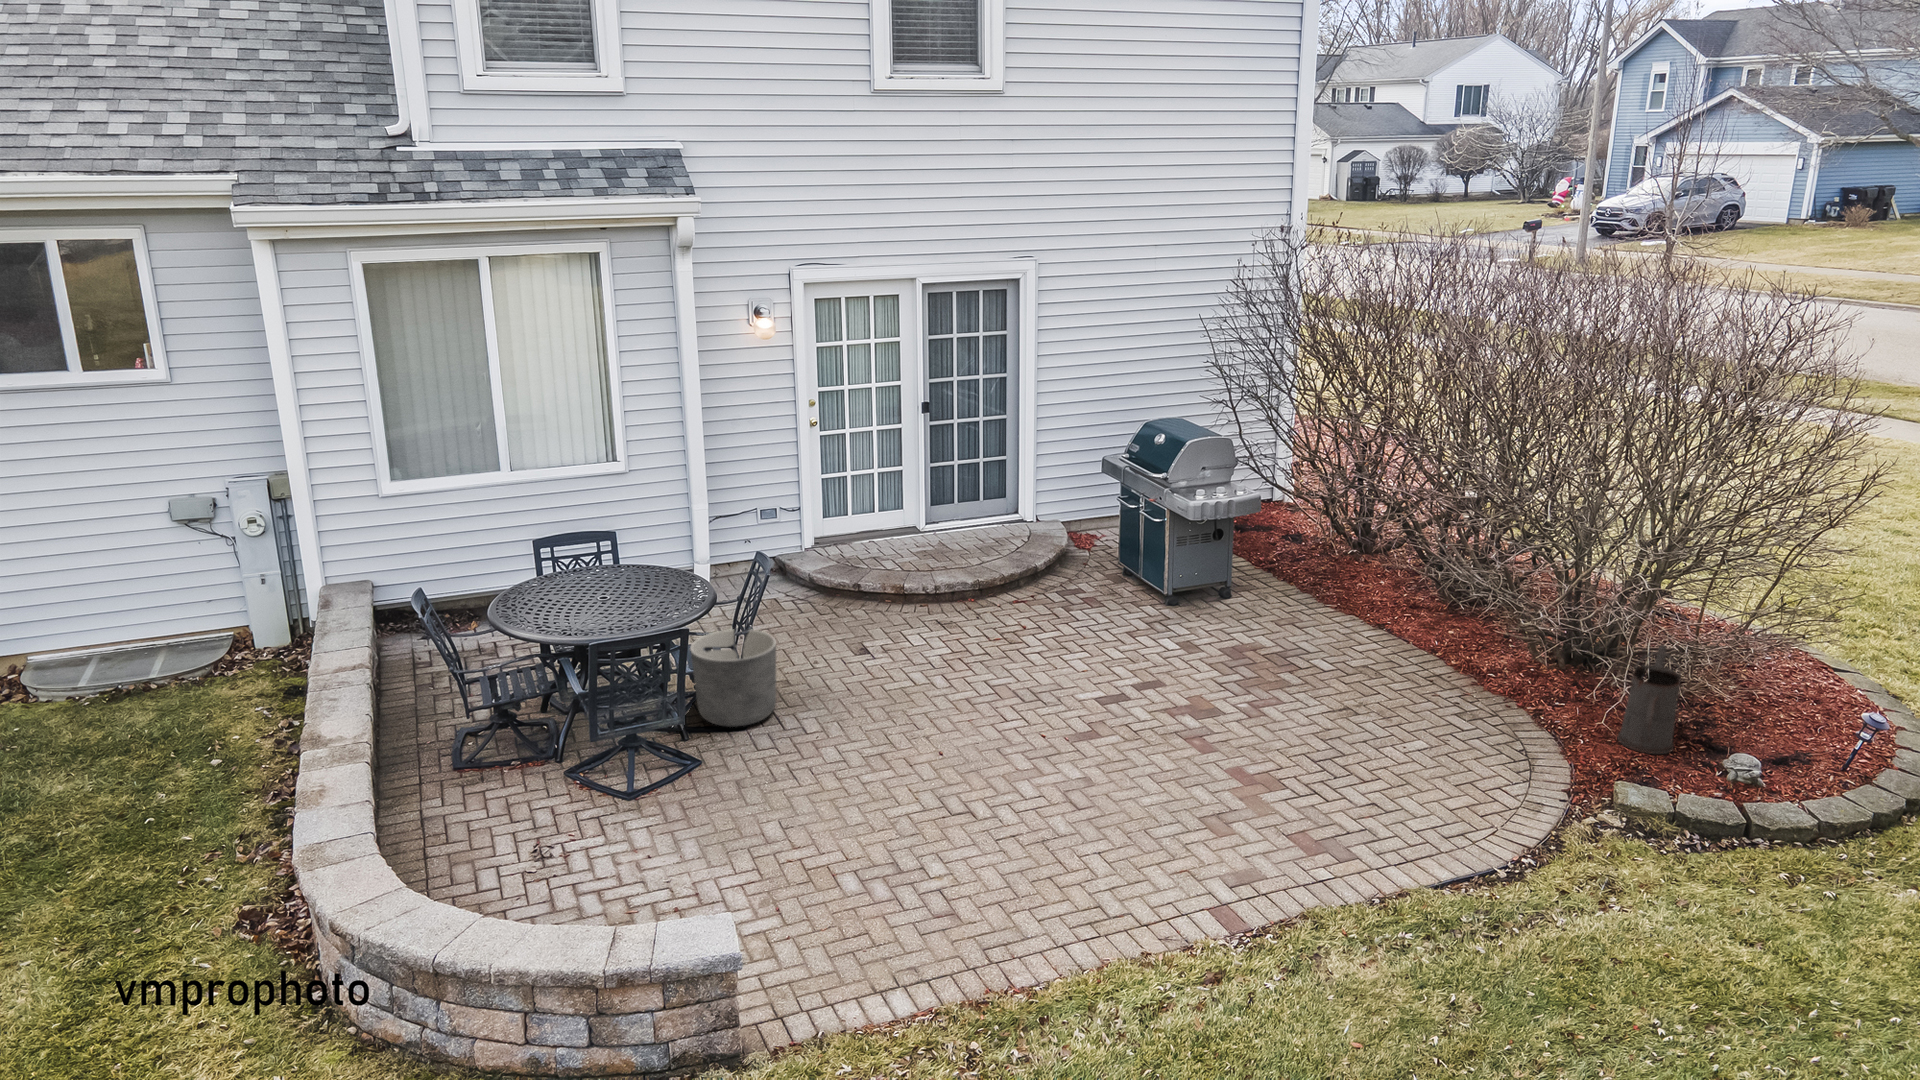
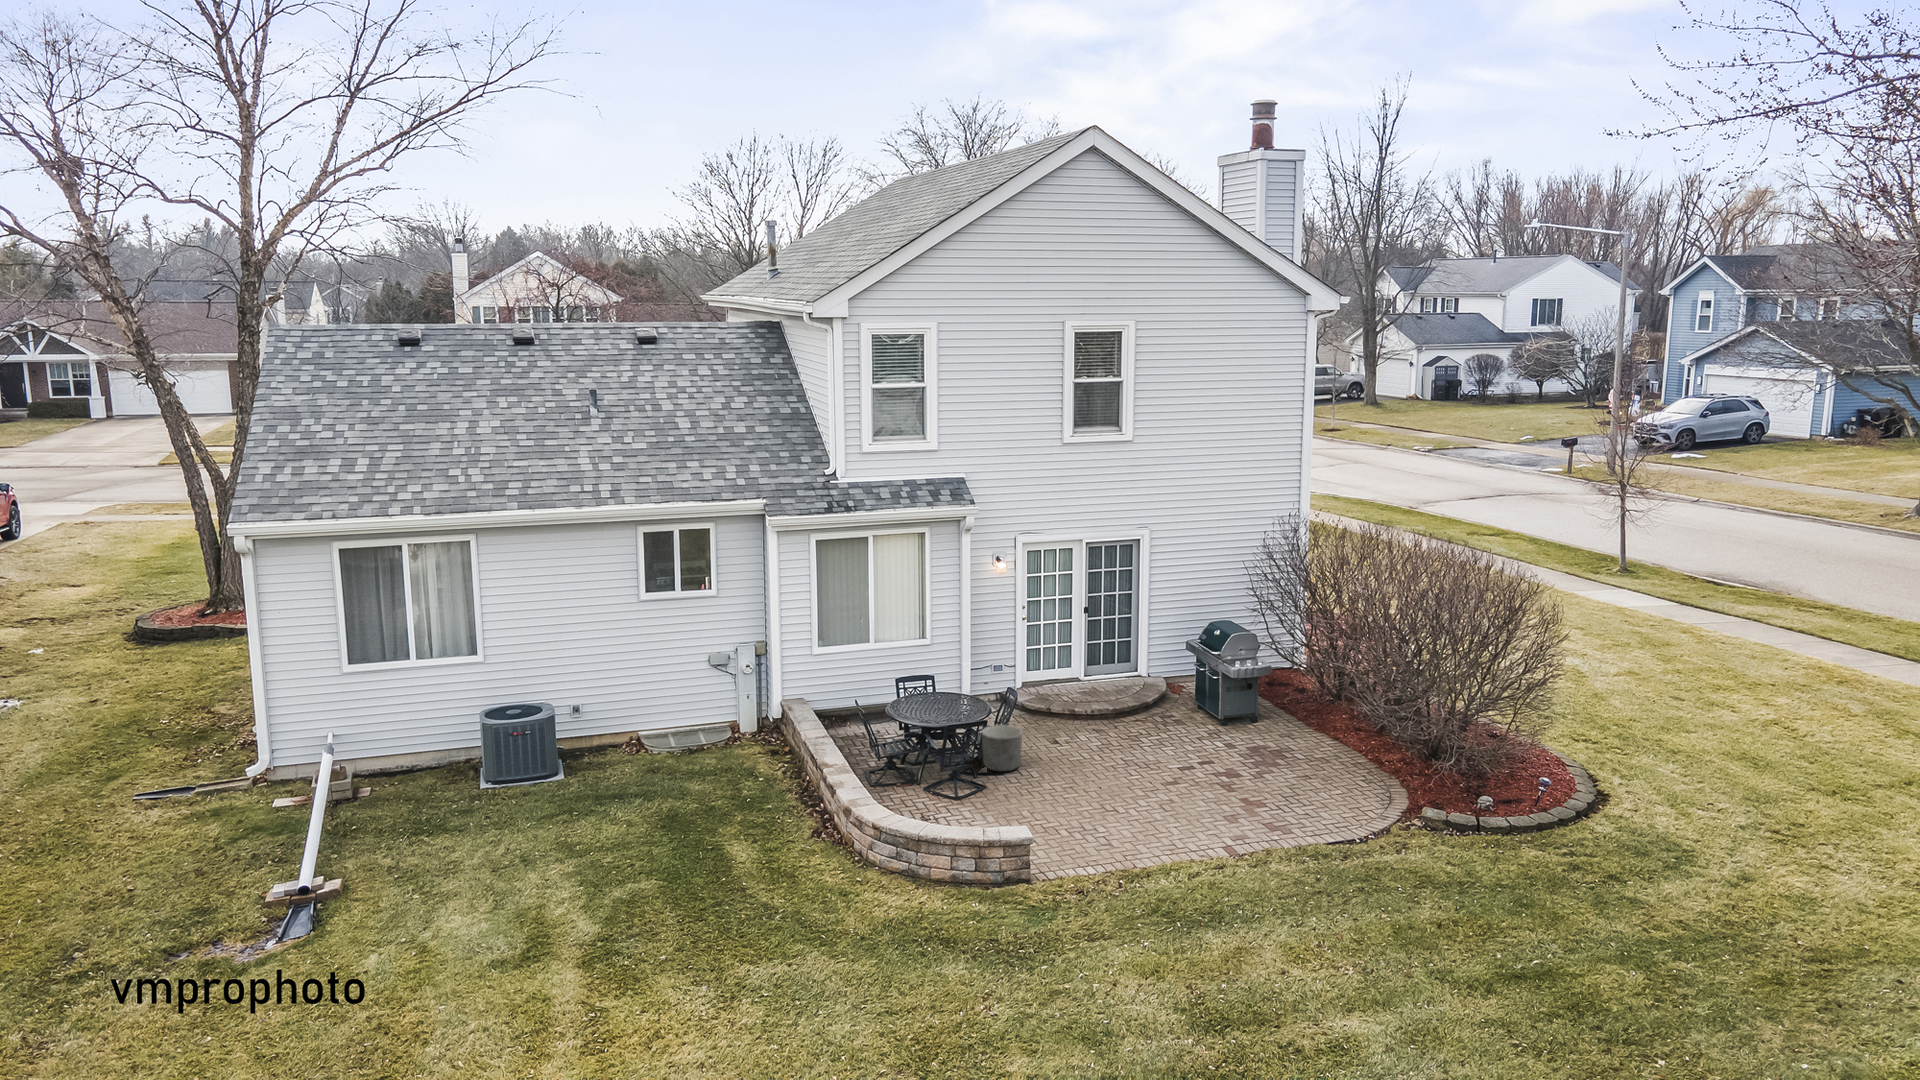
watering can: present [1617,645,1681,754] -> none [1435,745,1463,797]

